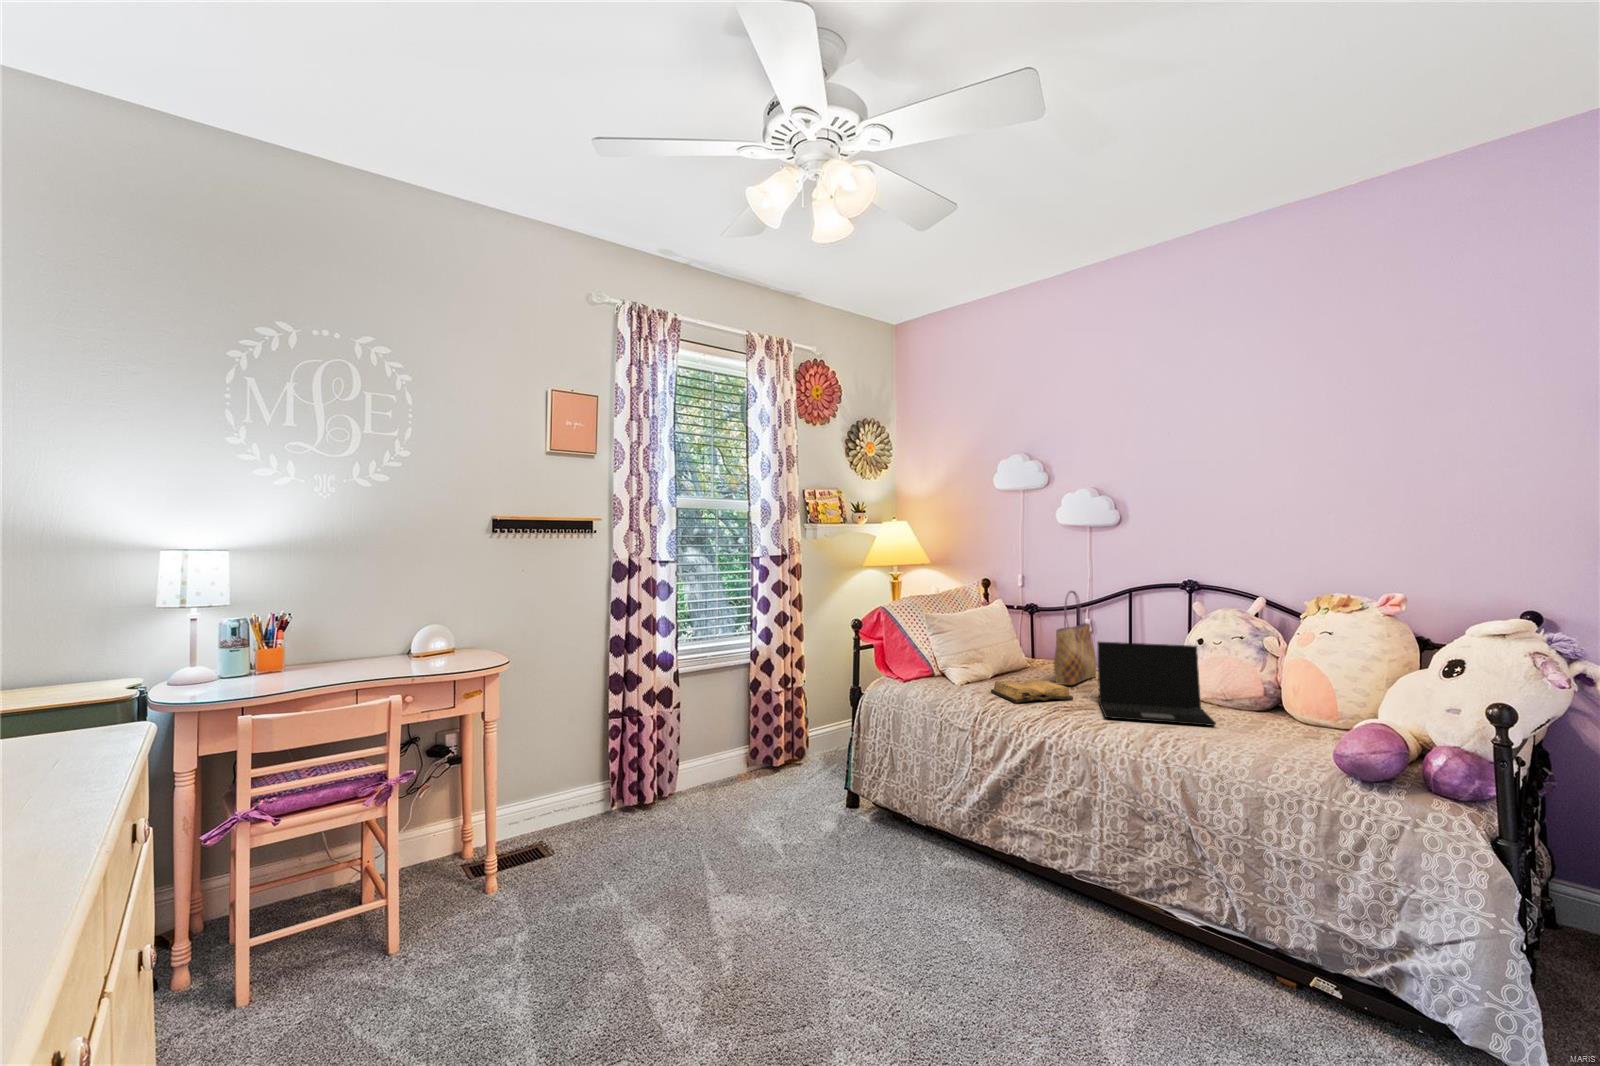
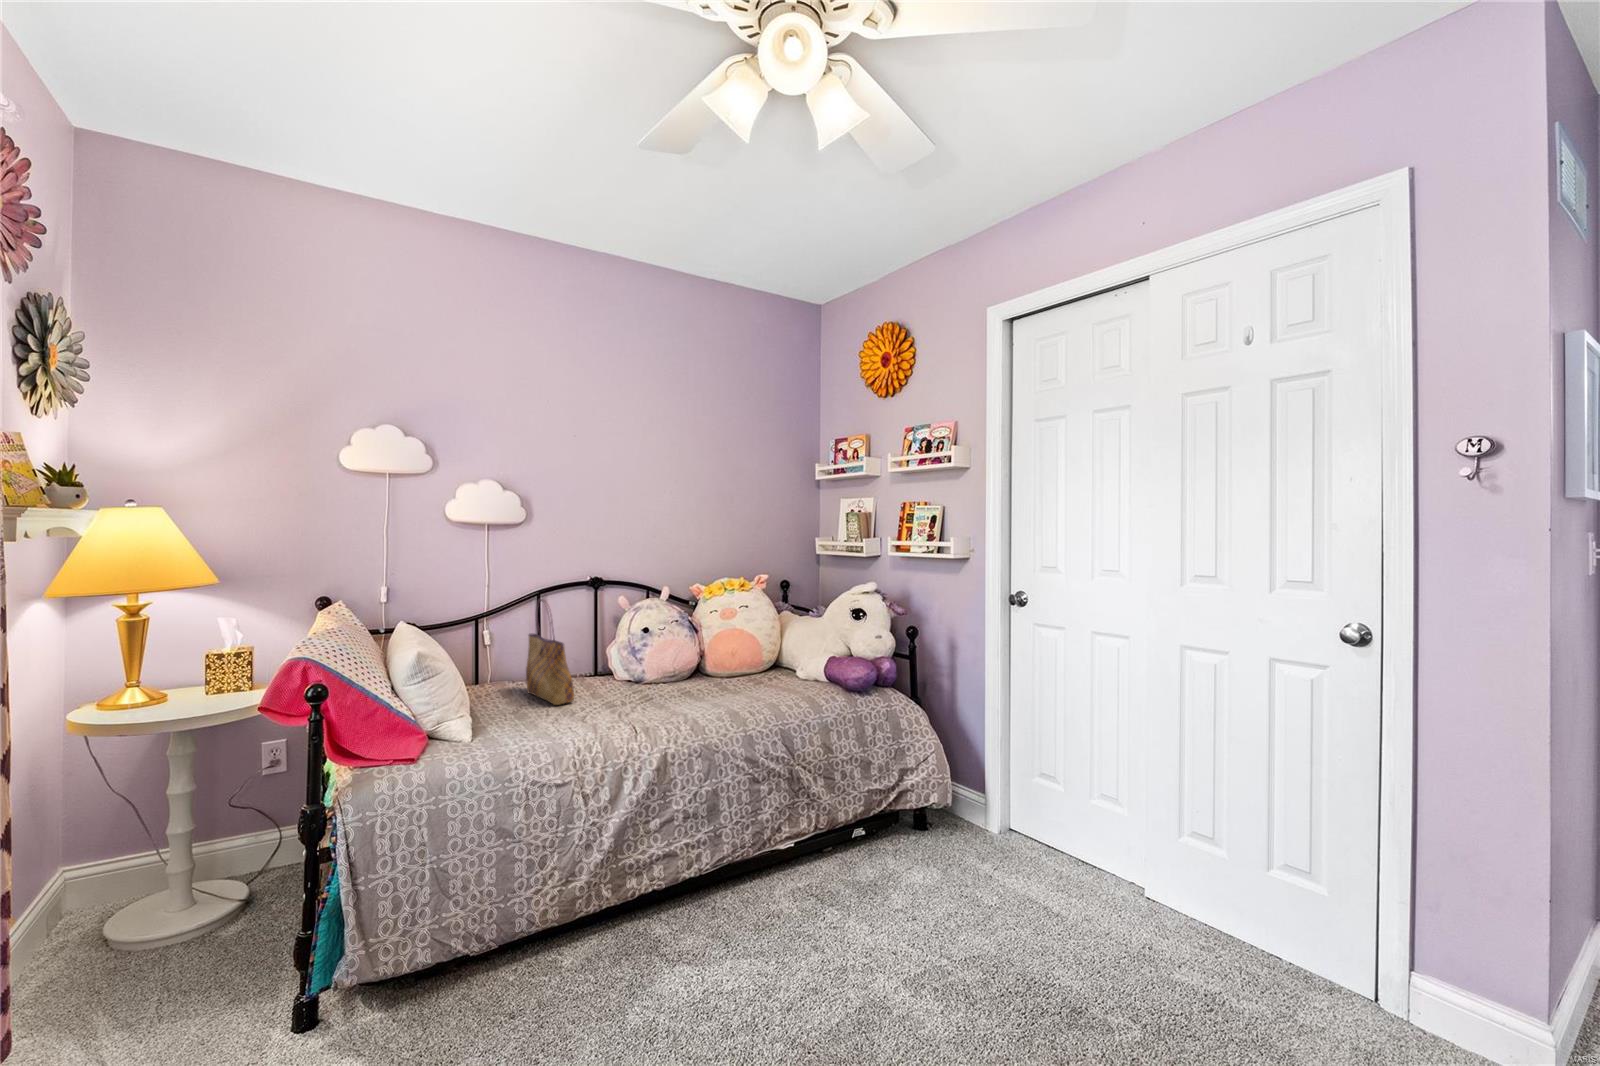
laptop: present [1097,642,1216,726] -> none [627,631,741,712]
diary: present [991,679,1073,703] -> none [547,699,618,733]

